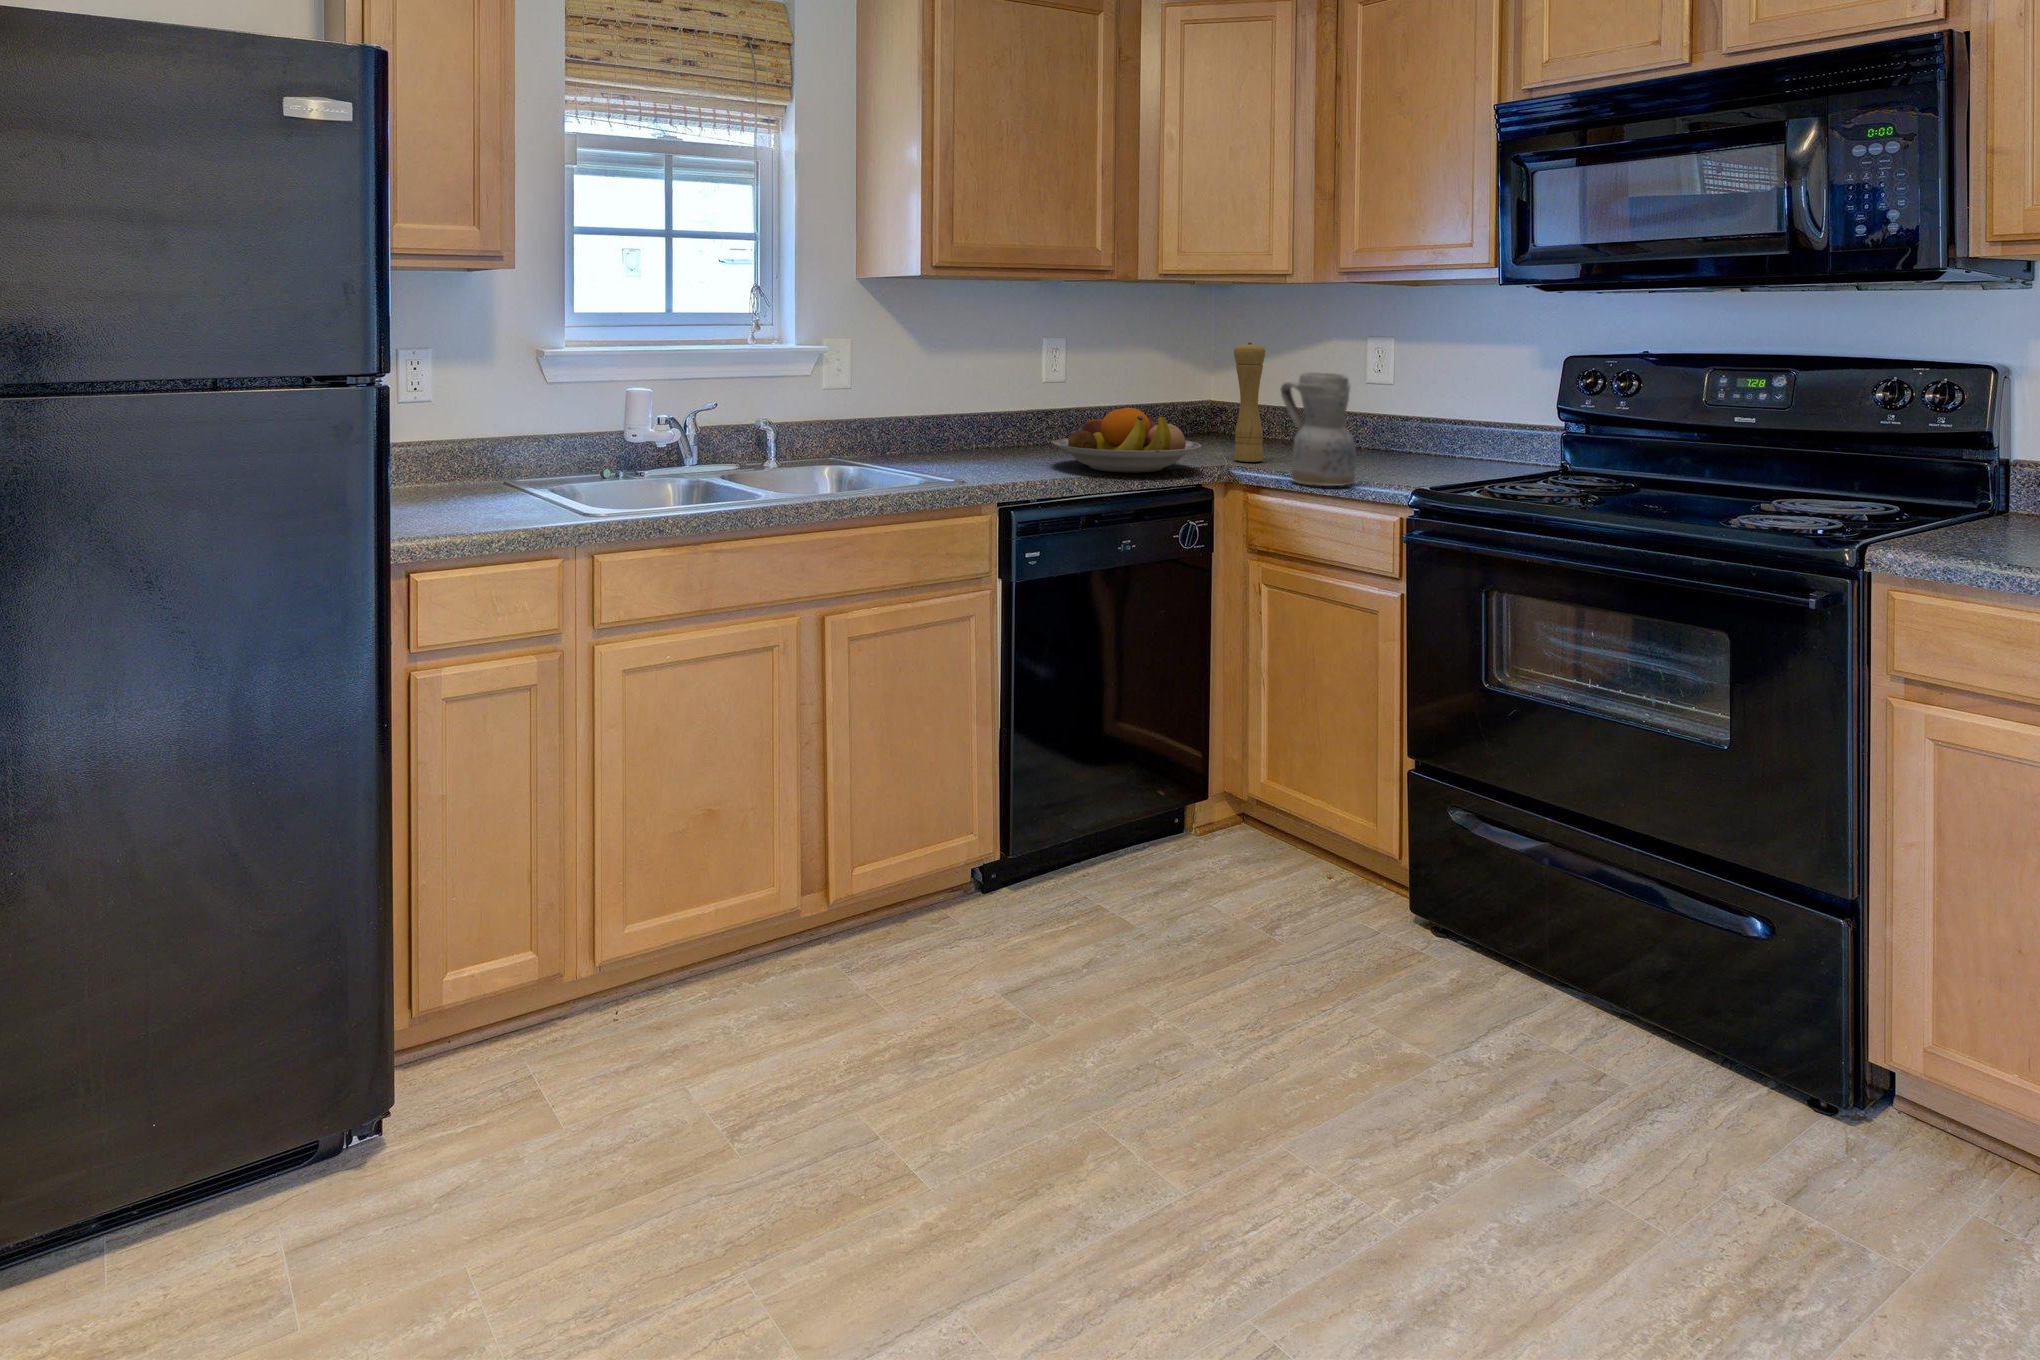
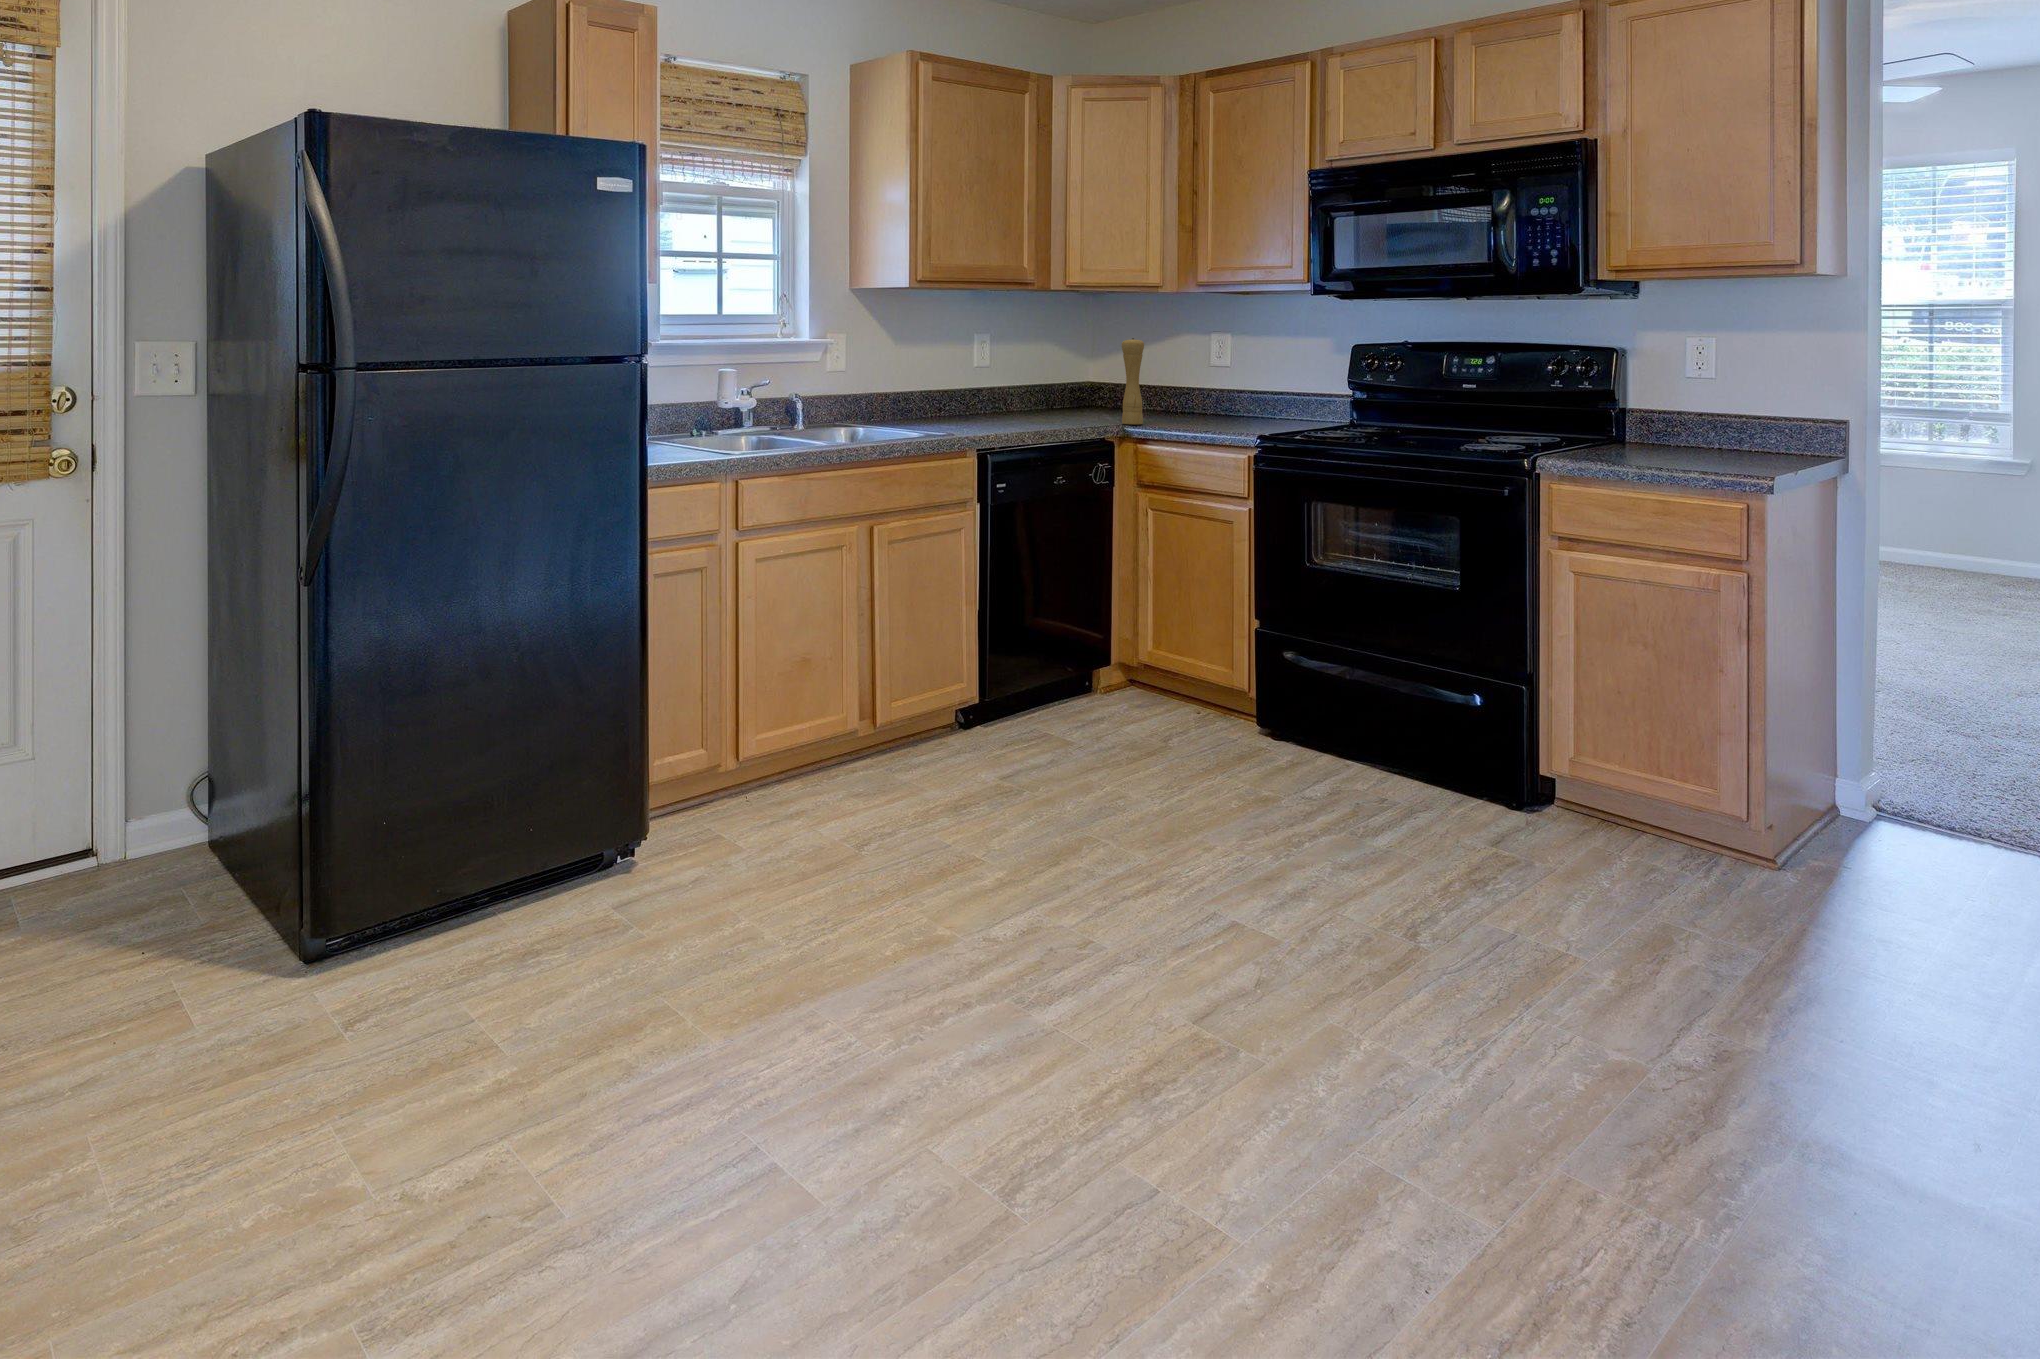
ceramic pitcher: present [1280,372,1356,486] -> none [1163,358,1216,437]
fruit bowl: present [1053,408,1201,473] -> none [999,385,1105,431]

